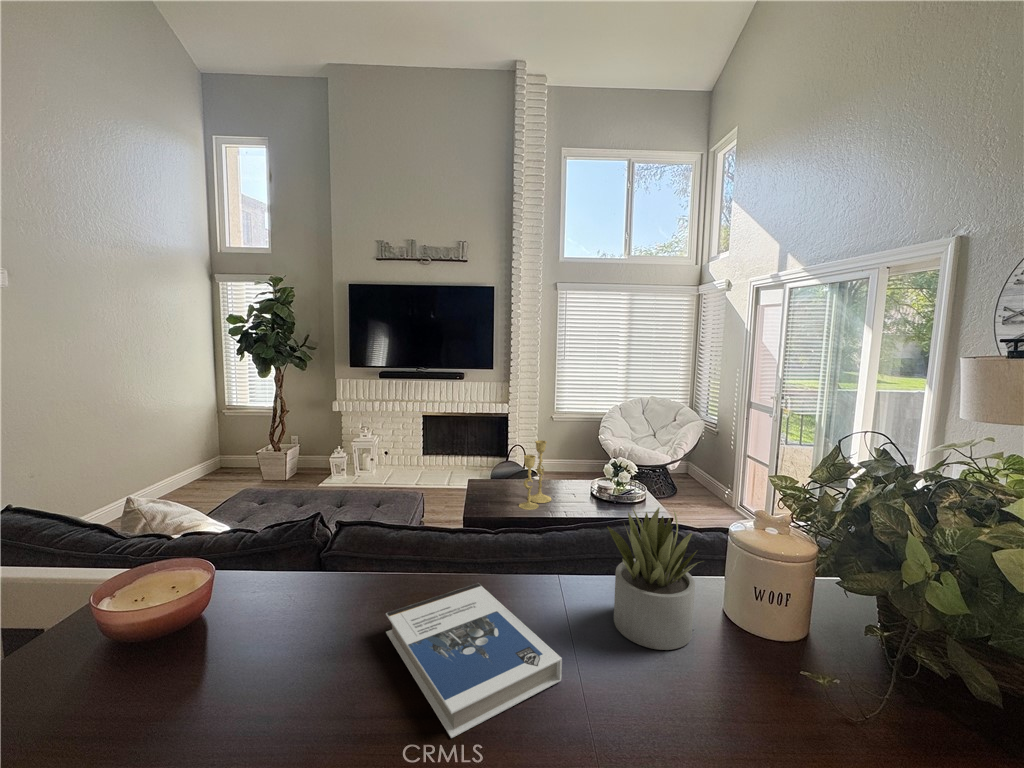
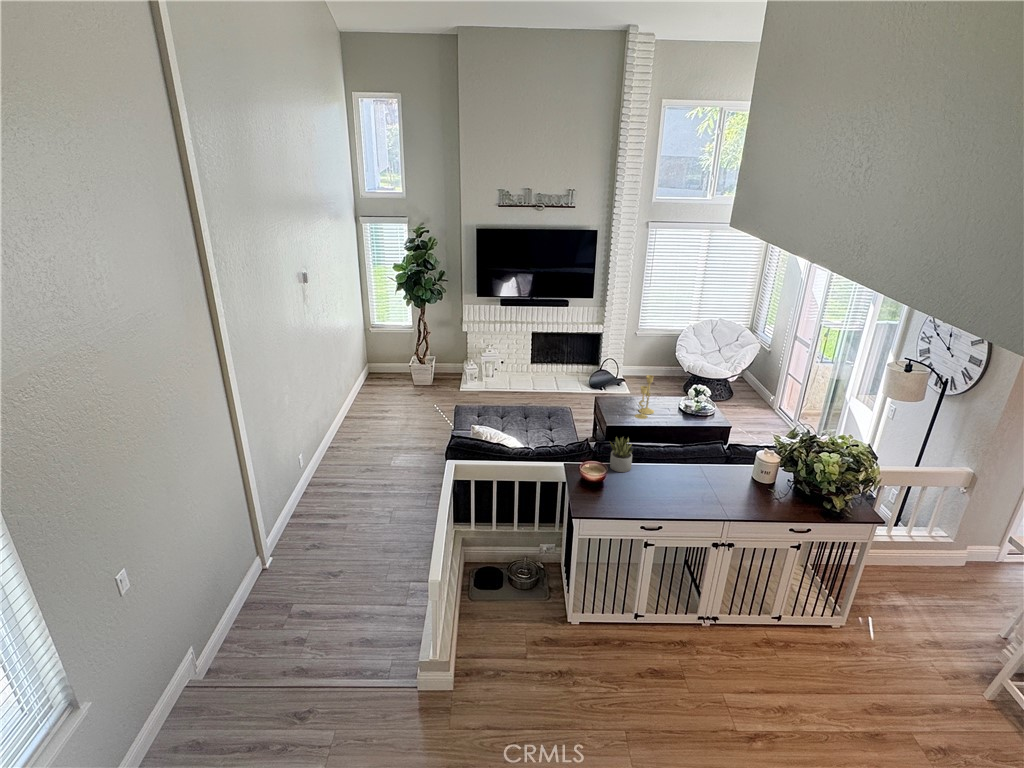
succulent plant: present [607,508,700,650] -> present [610,437,632,472]
hardback book: present [386,583,562,738] -> none [652,460,703,490]

